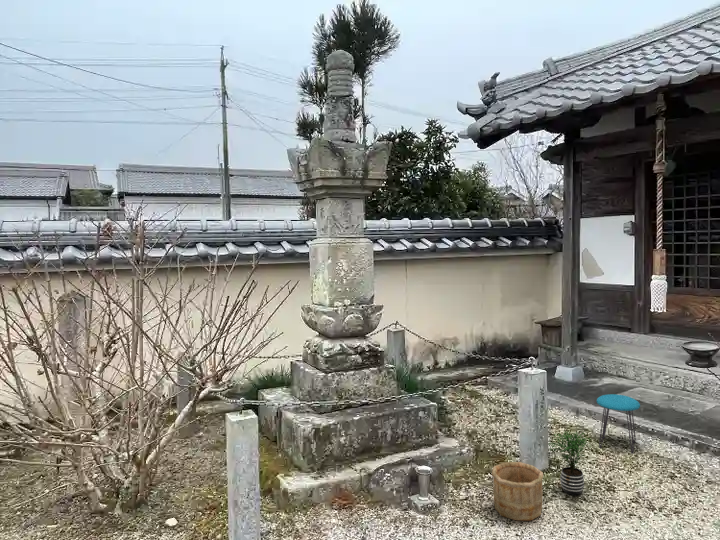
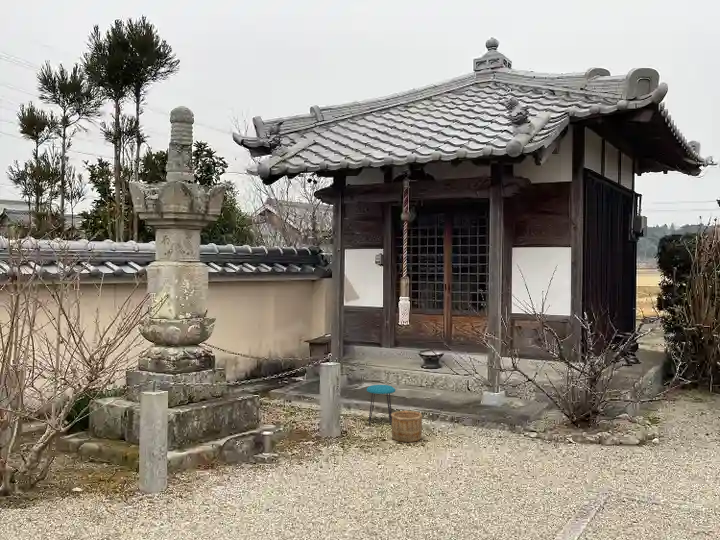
potted plant: present [549,431,590,495] -> none [341,403,371,448]
wooden bucket: present [492,462,543,521] -> present [391,410,423,442]

